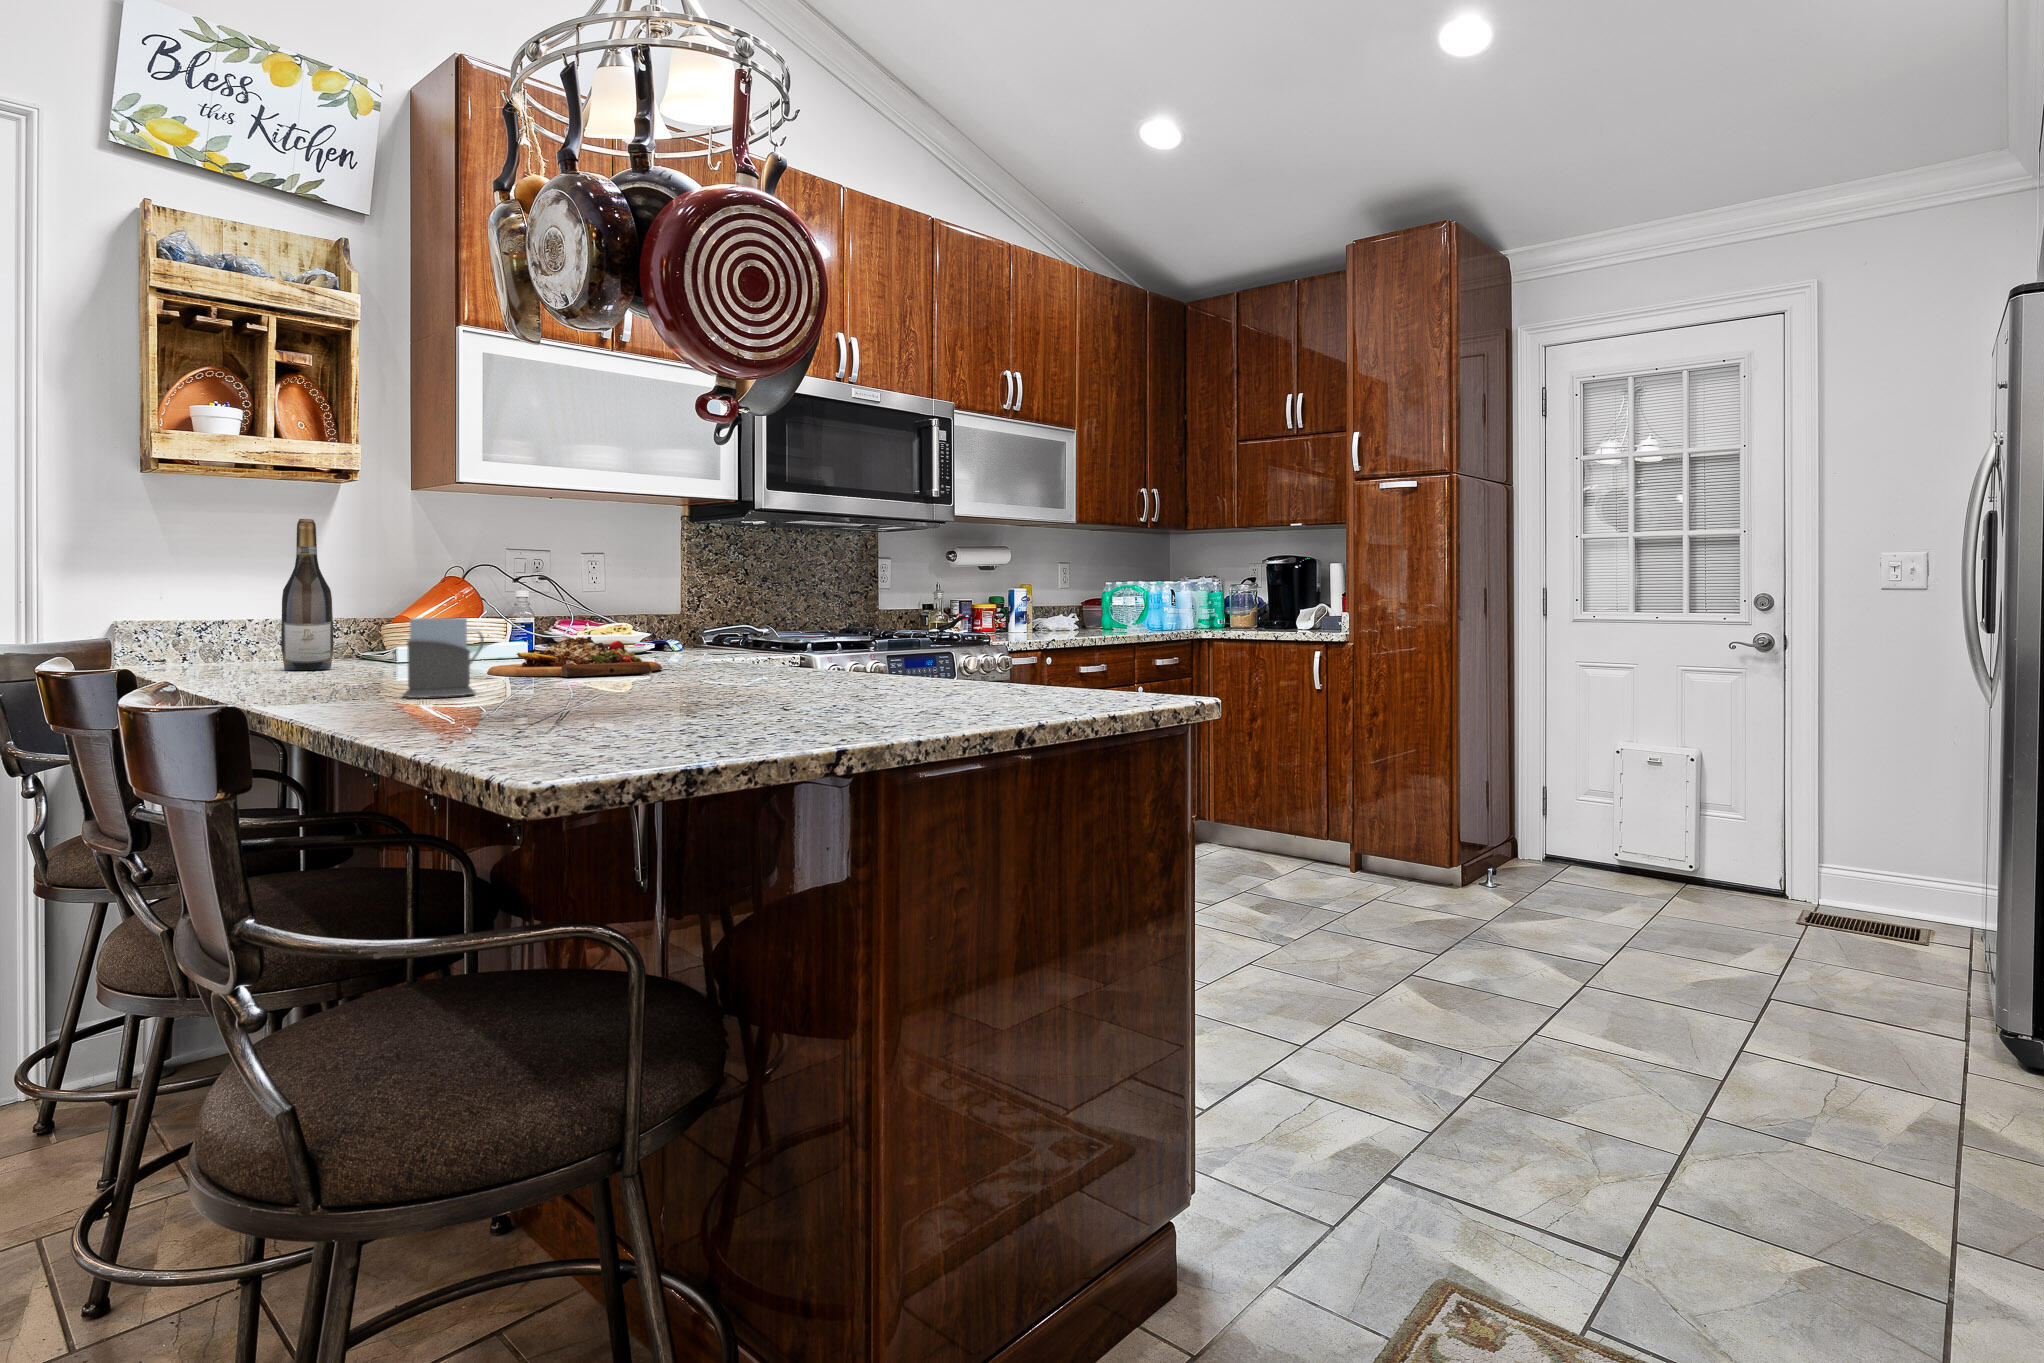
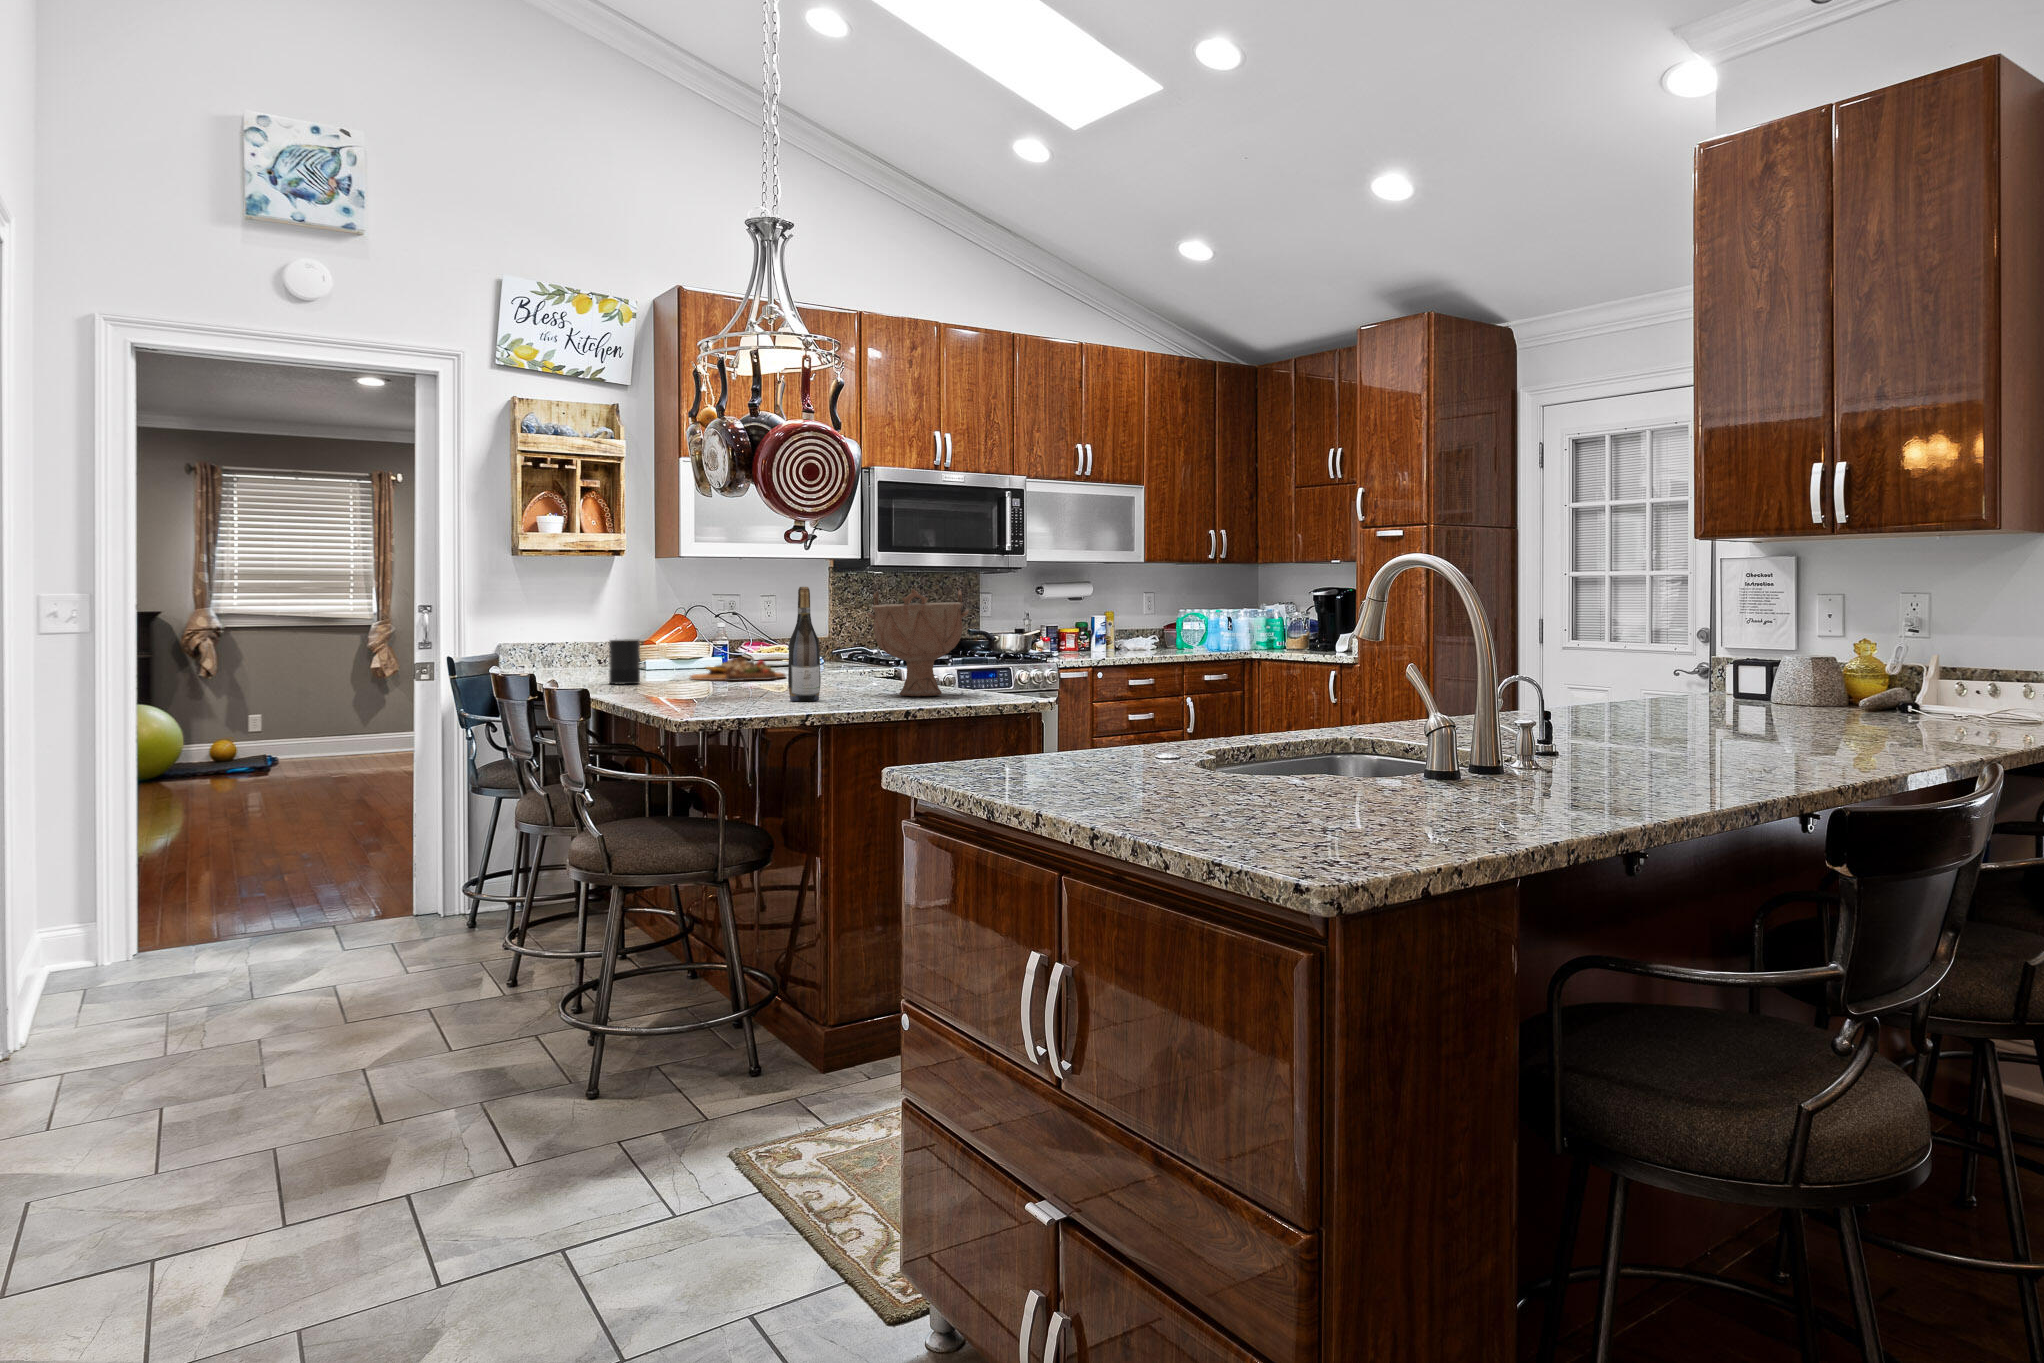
decorative bowl: none [880,499,1064,702] -> present [867,589,969,696]
wine bottle: present [281,519,334,670] -> present [788,587,821,701]
candle: none [318,595,393,687] -> present [609,640,640,684]
mug: present [402,618,484,698] -> none [643,649,682,689]

